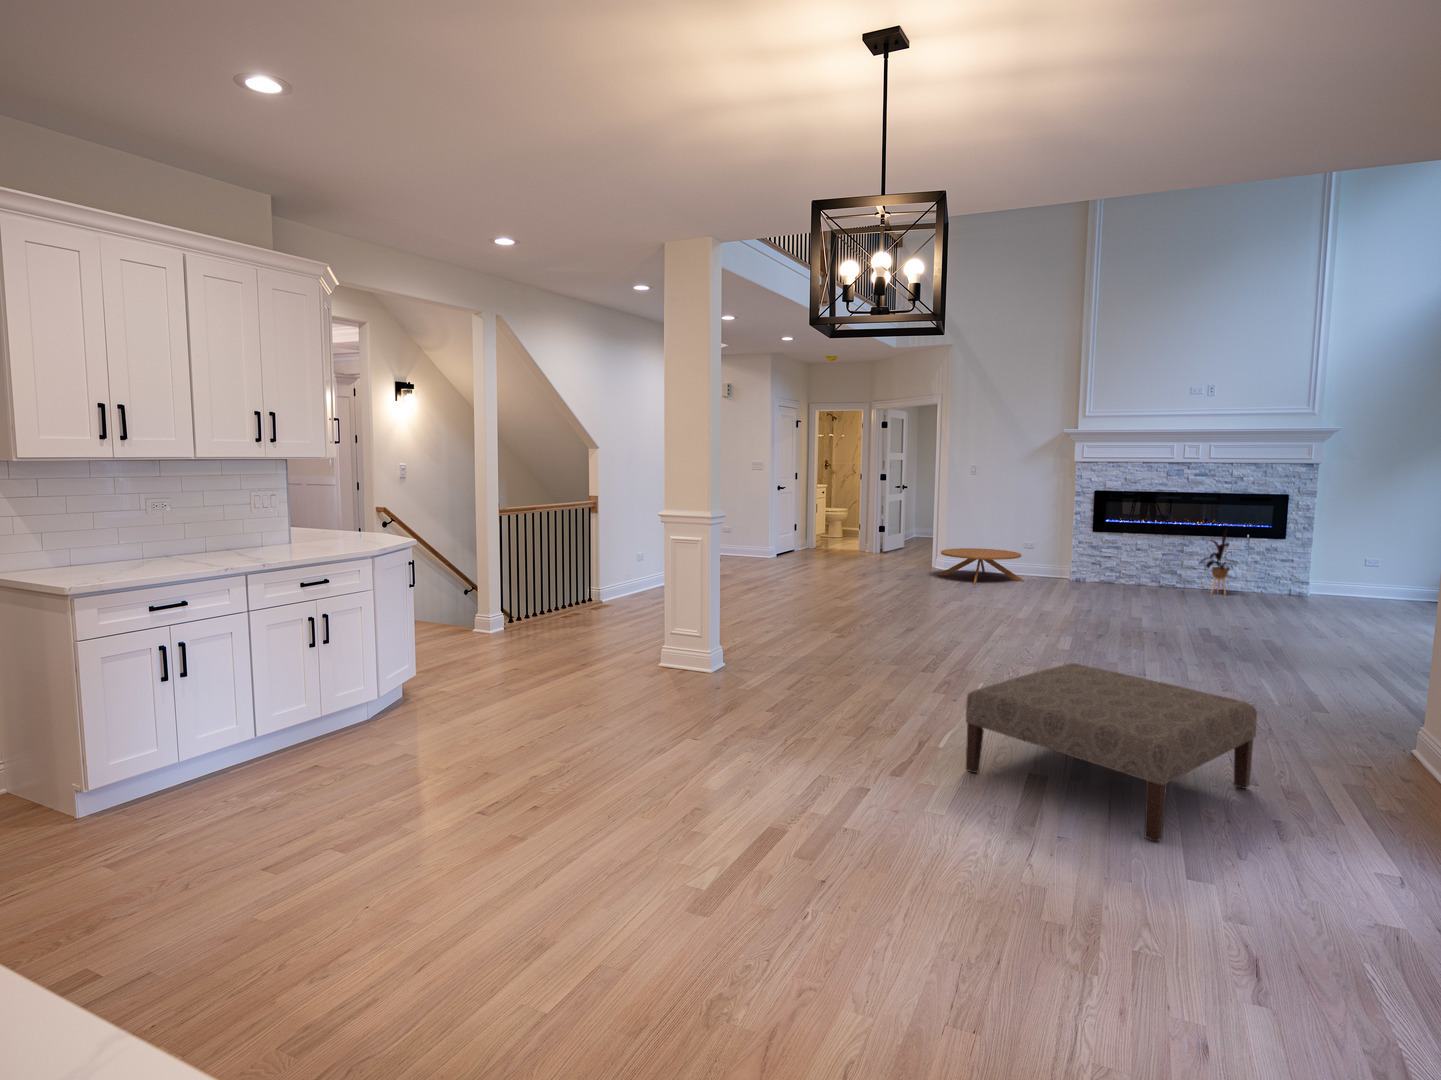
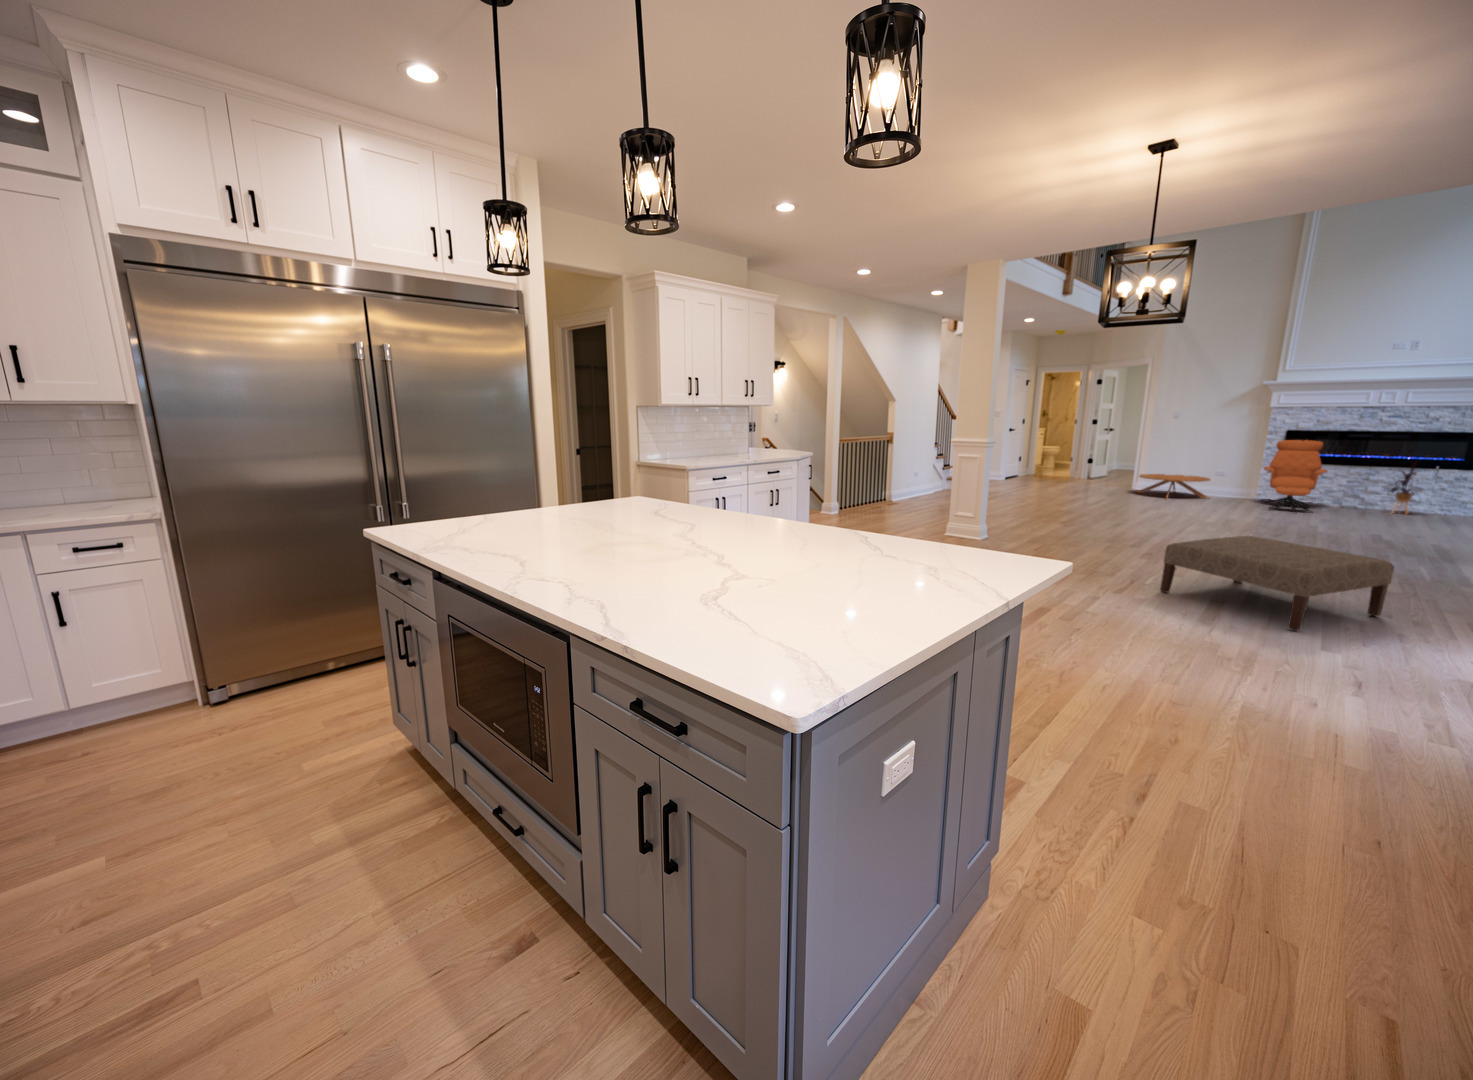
armchair: none [1077,504,1142,599] -> present [1264,440,1327,512]

